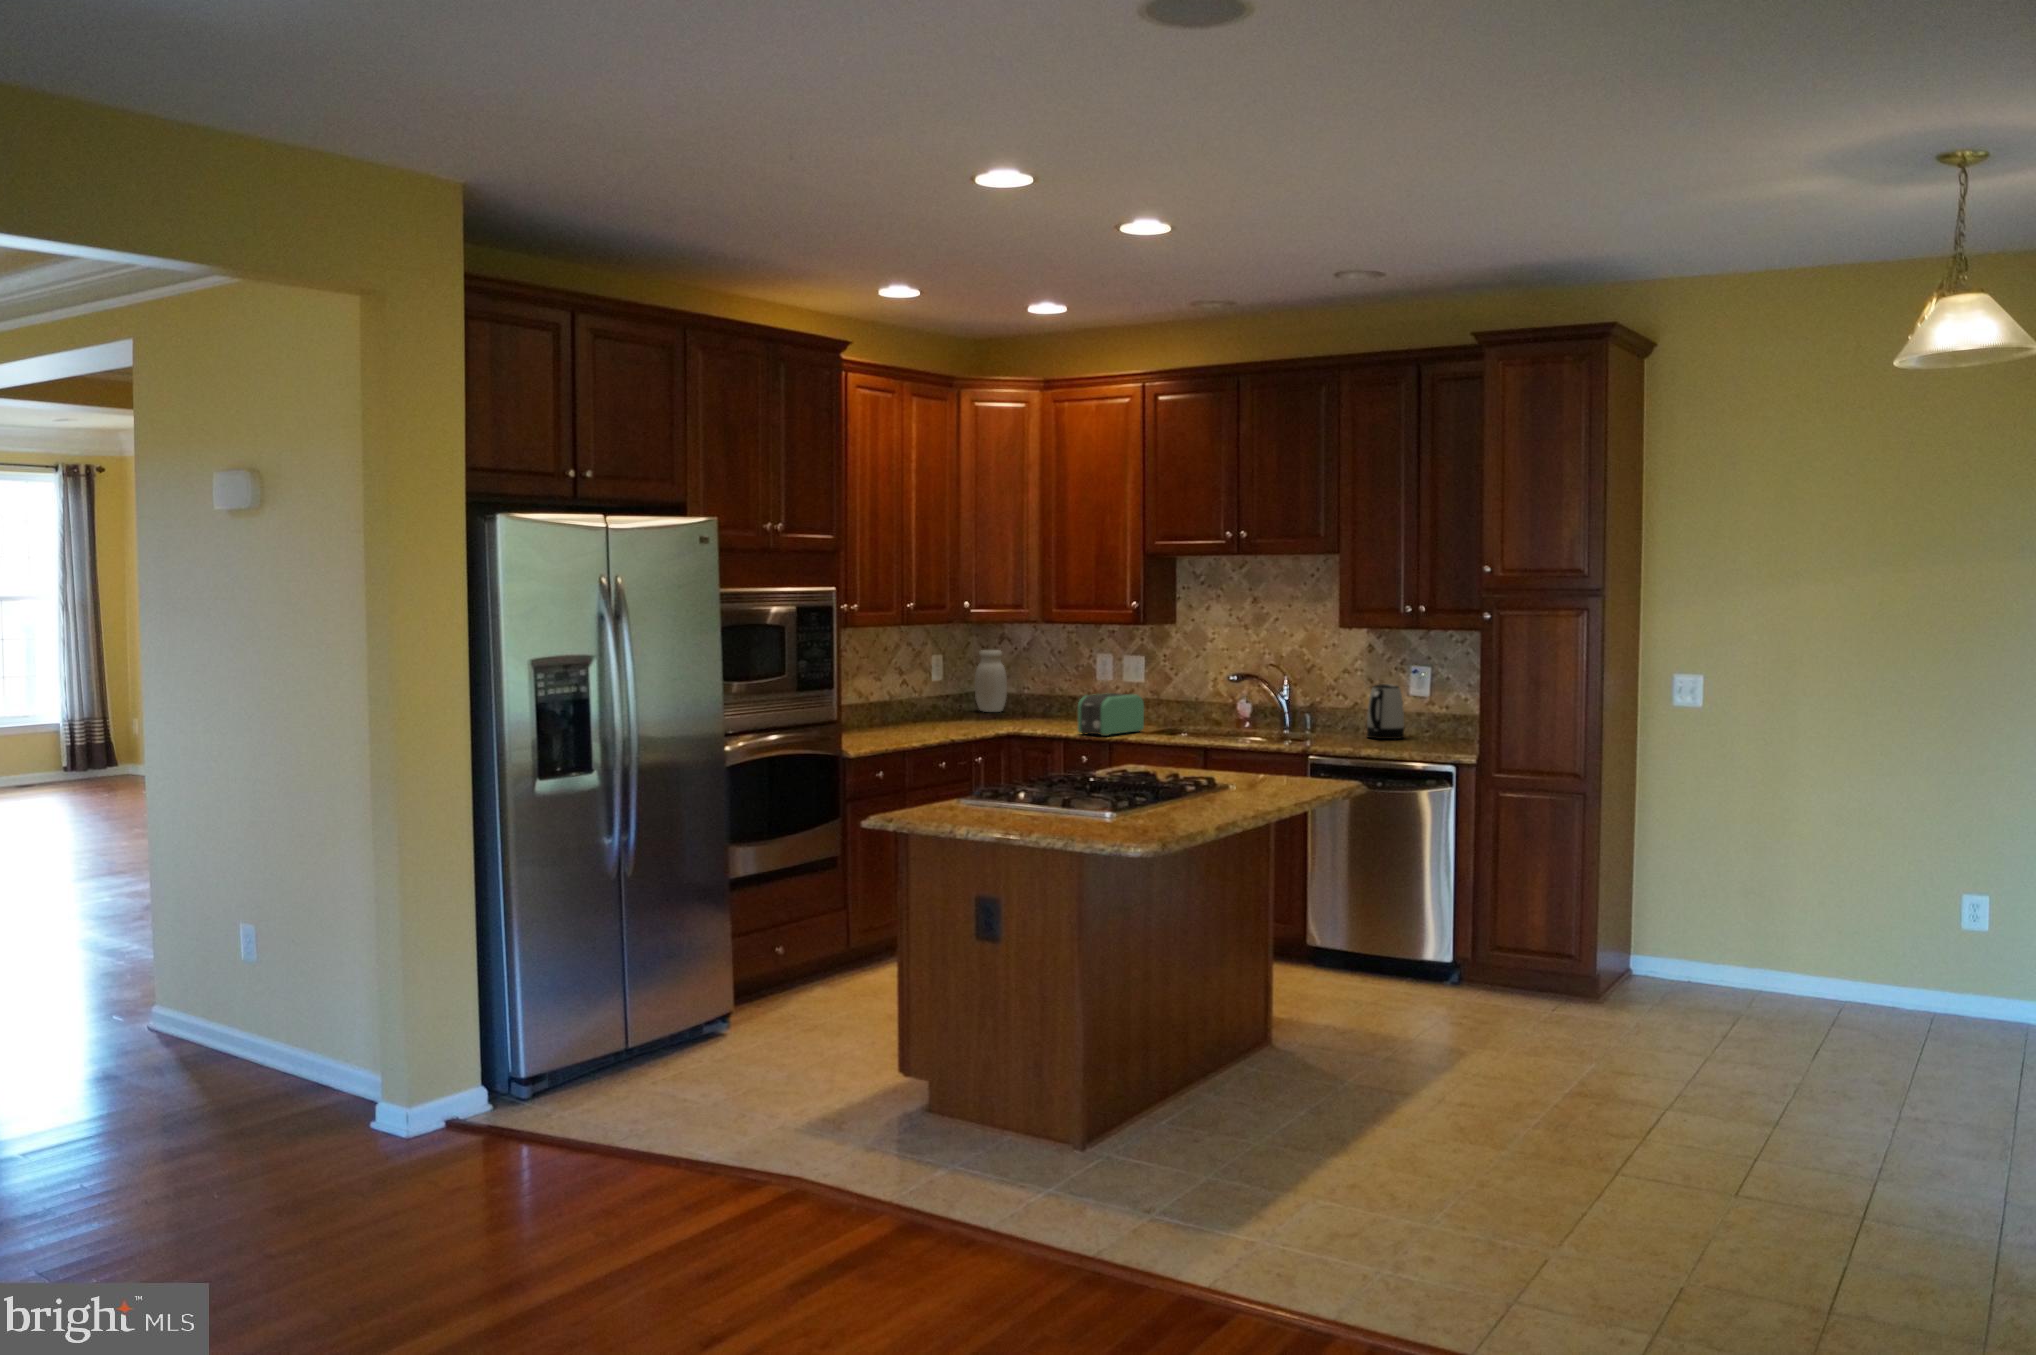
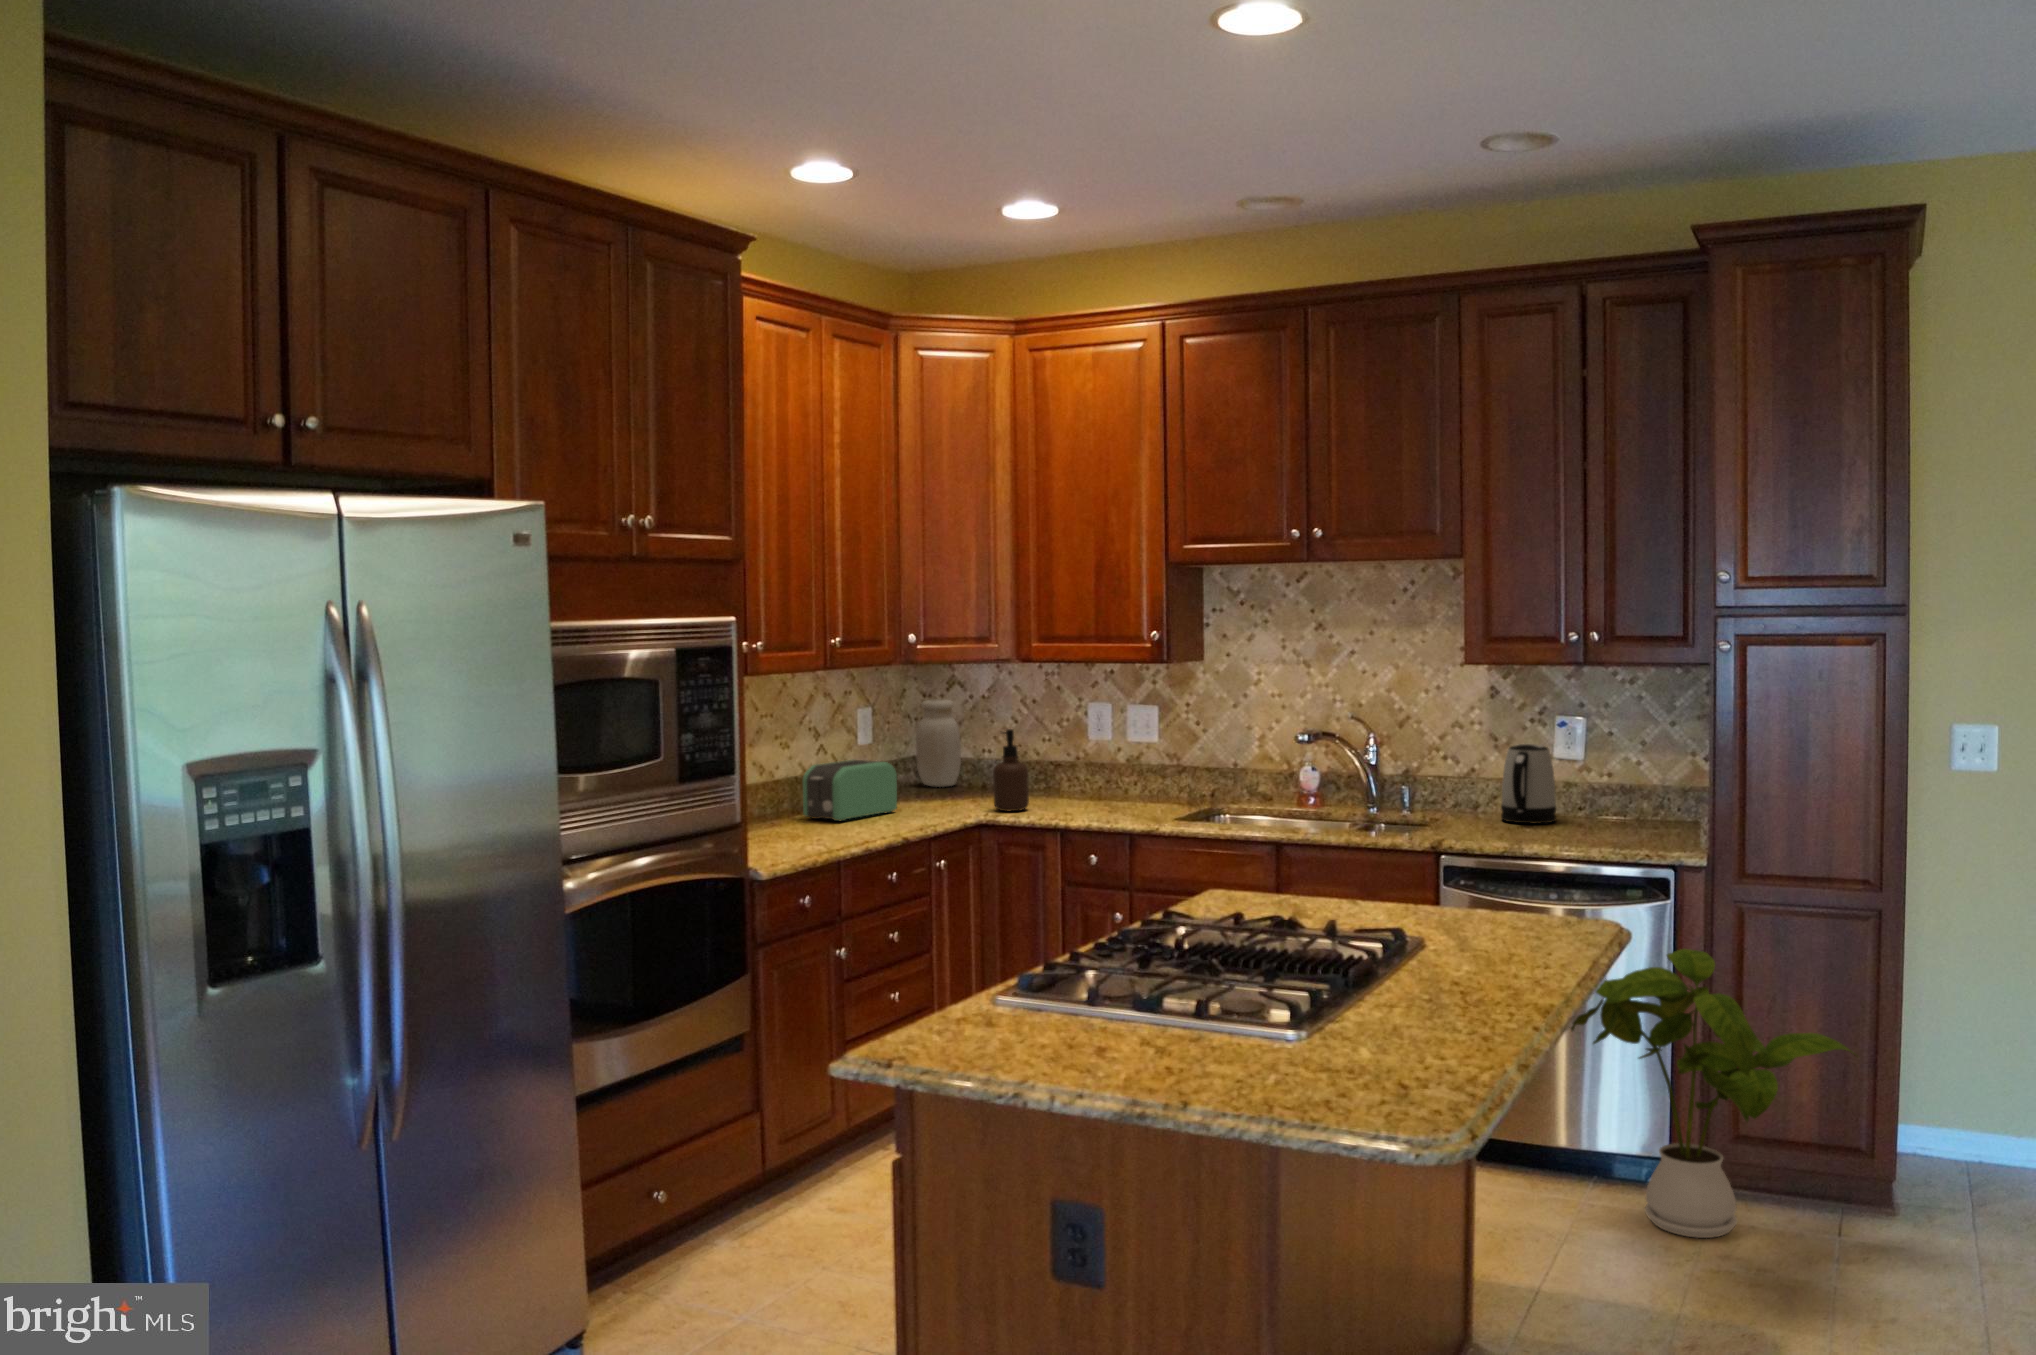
soap dispenser: none [1021,669,1045,726] -> present [993,729,1029,811]
toaster: present [1078,693,1144,736] -> present [803,760,897,821]
house plant: none [1368,813,1565,1005] -> present [1571,949,1855,1238]

